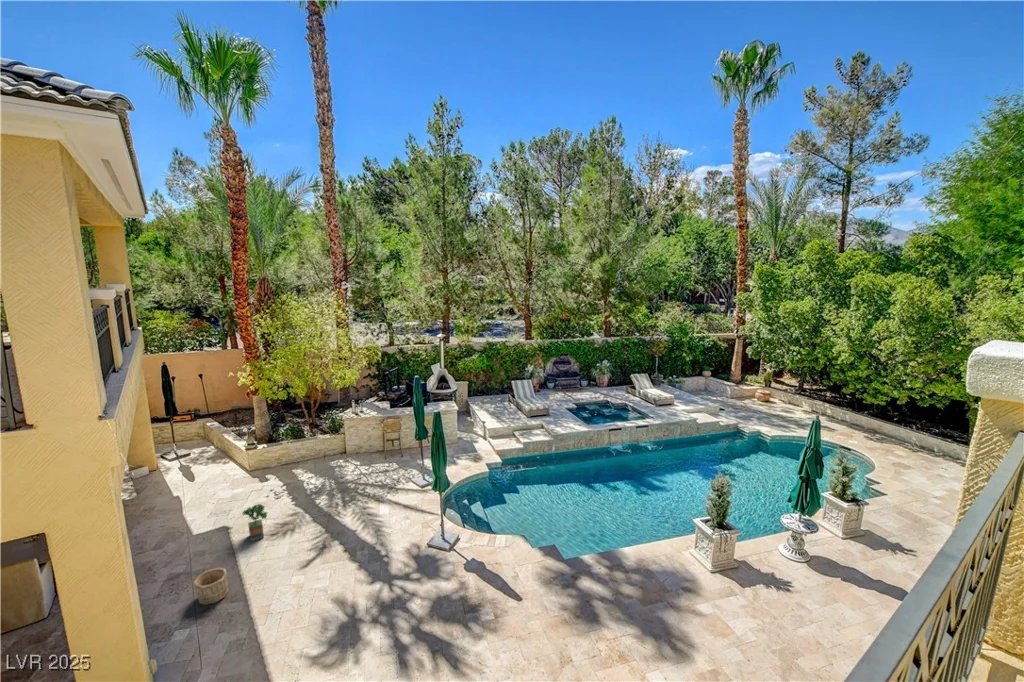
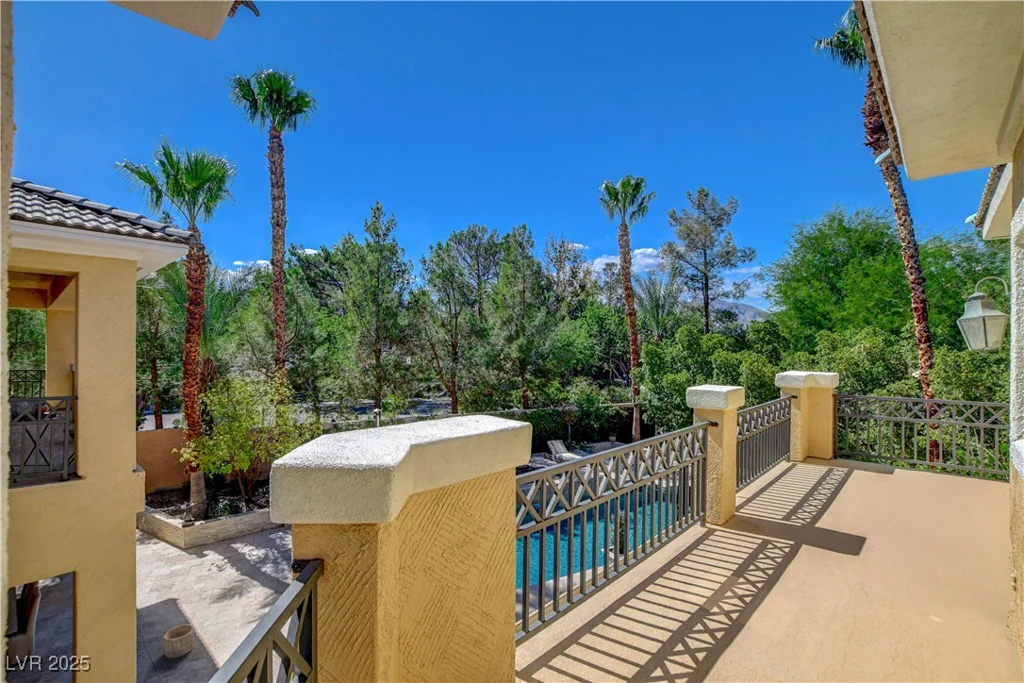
potted tree: present [242,504,267,541] -> none [197,569,223,606]

